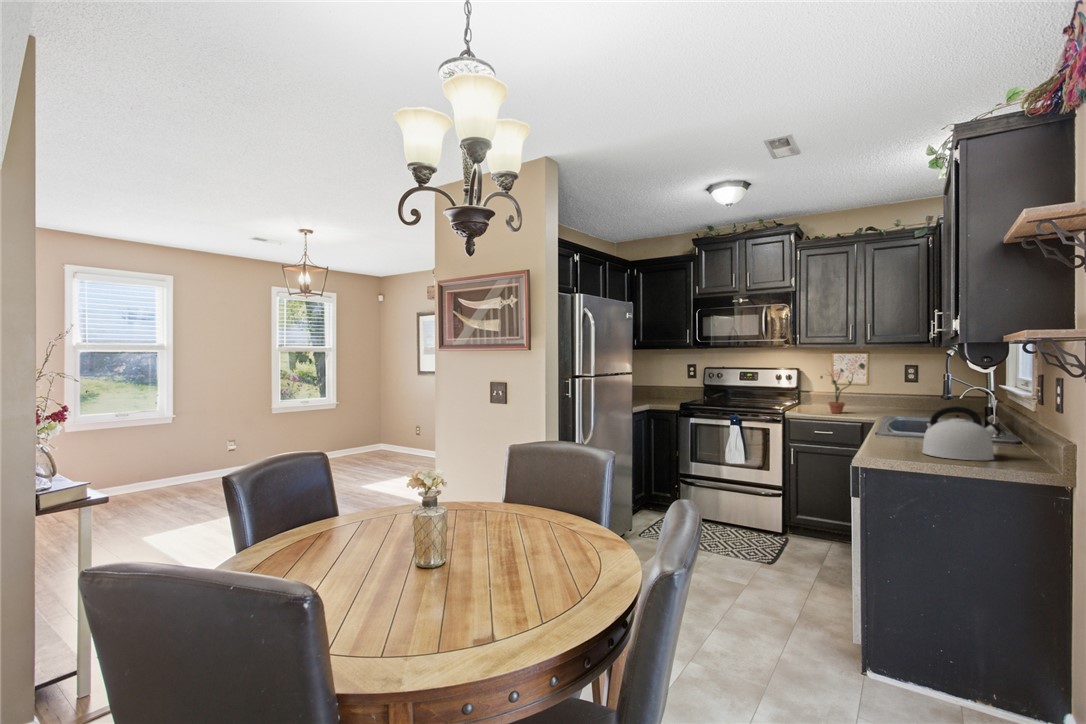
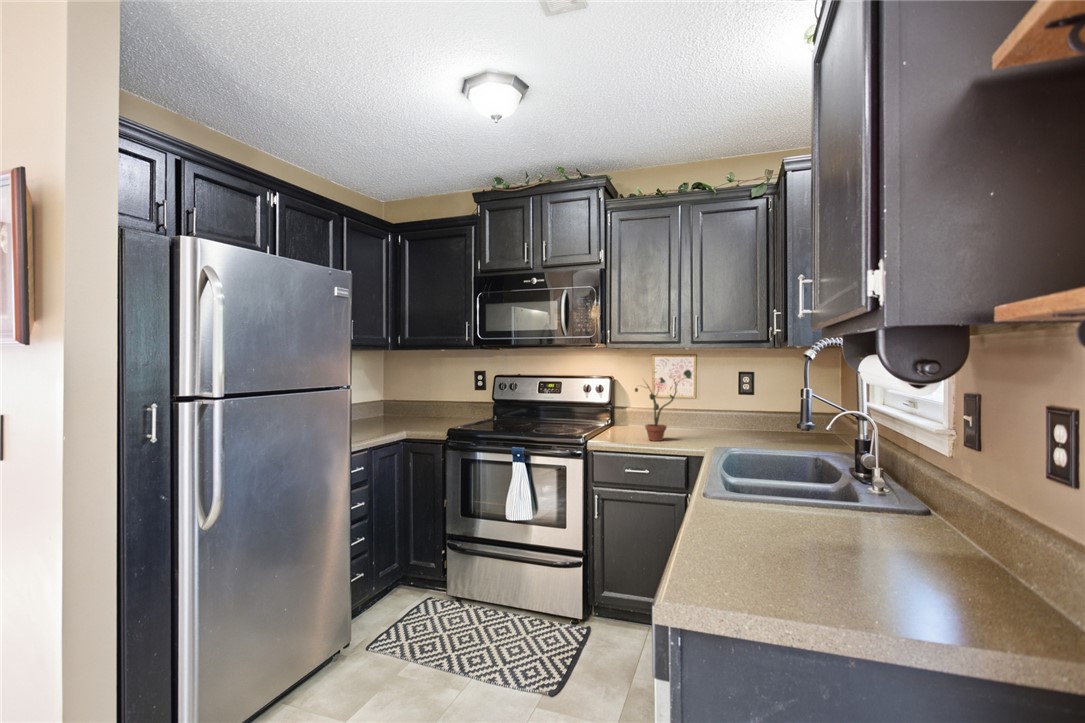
kettle: present [922,406,1001,461] -> none [805,472,975,617]

